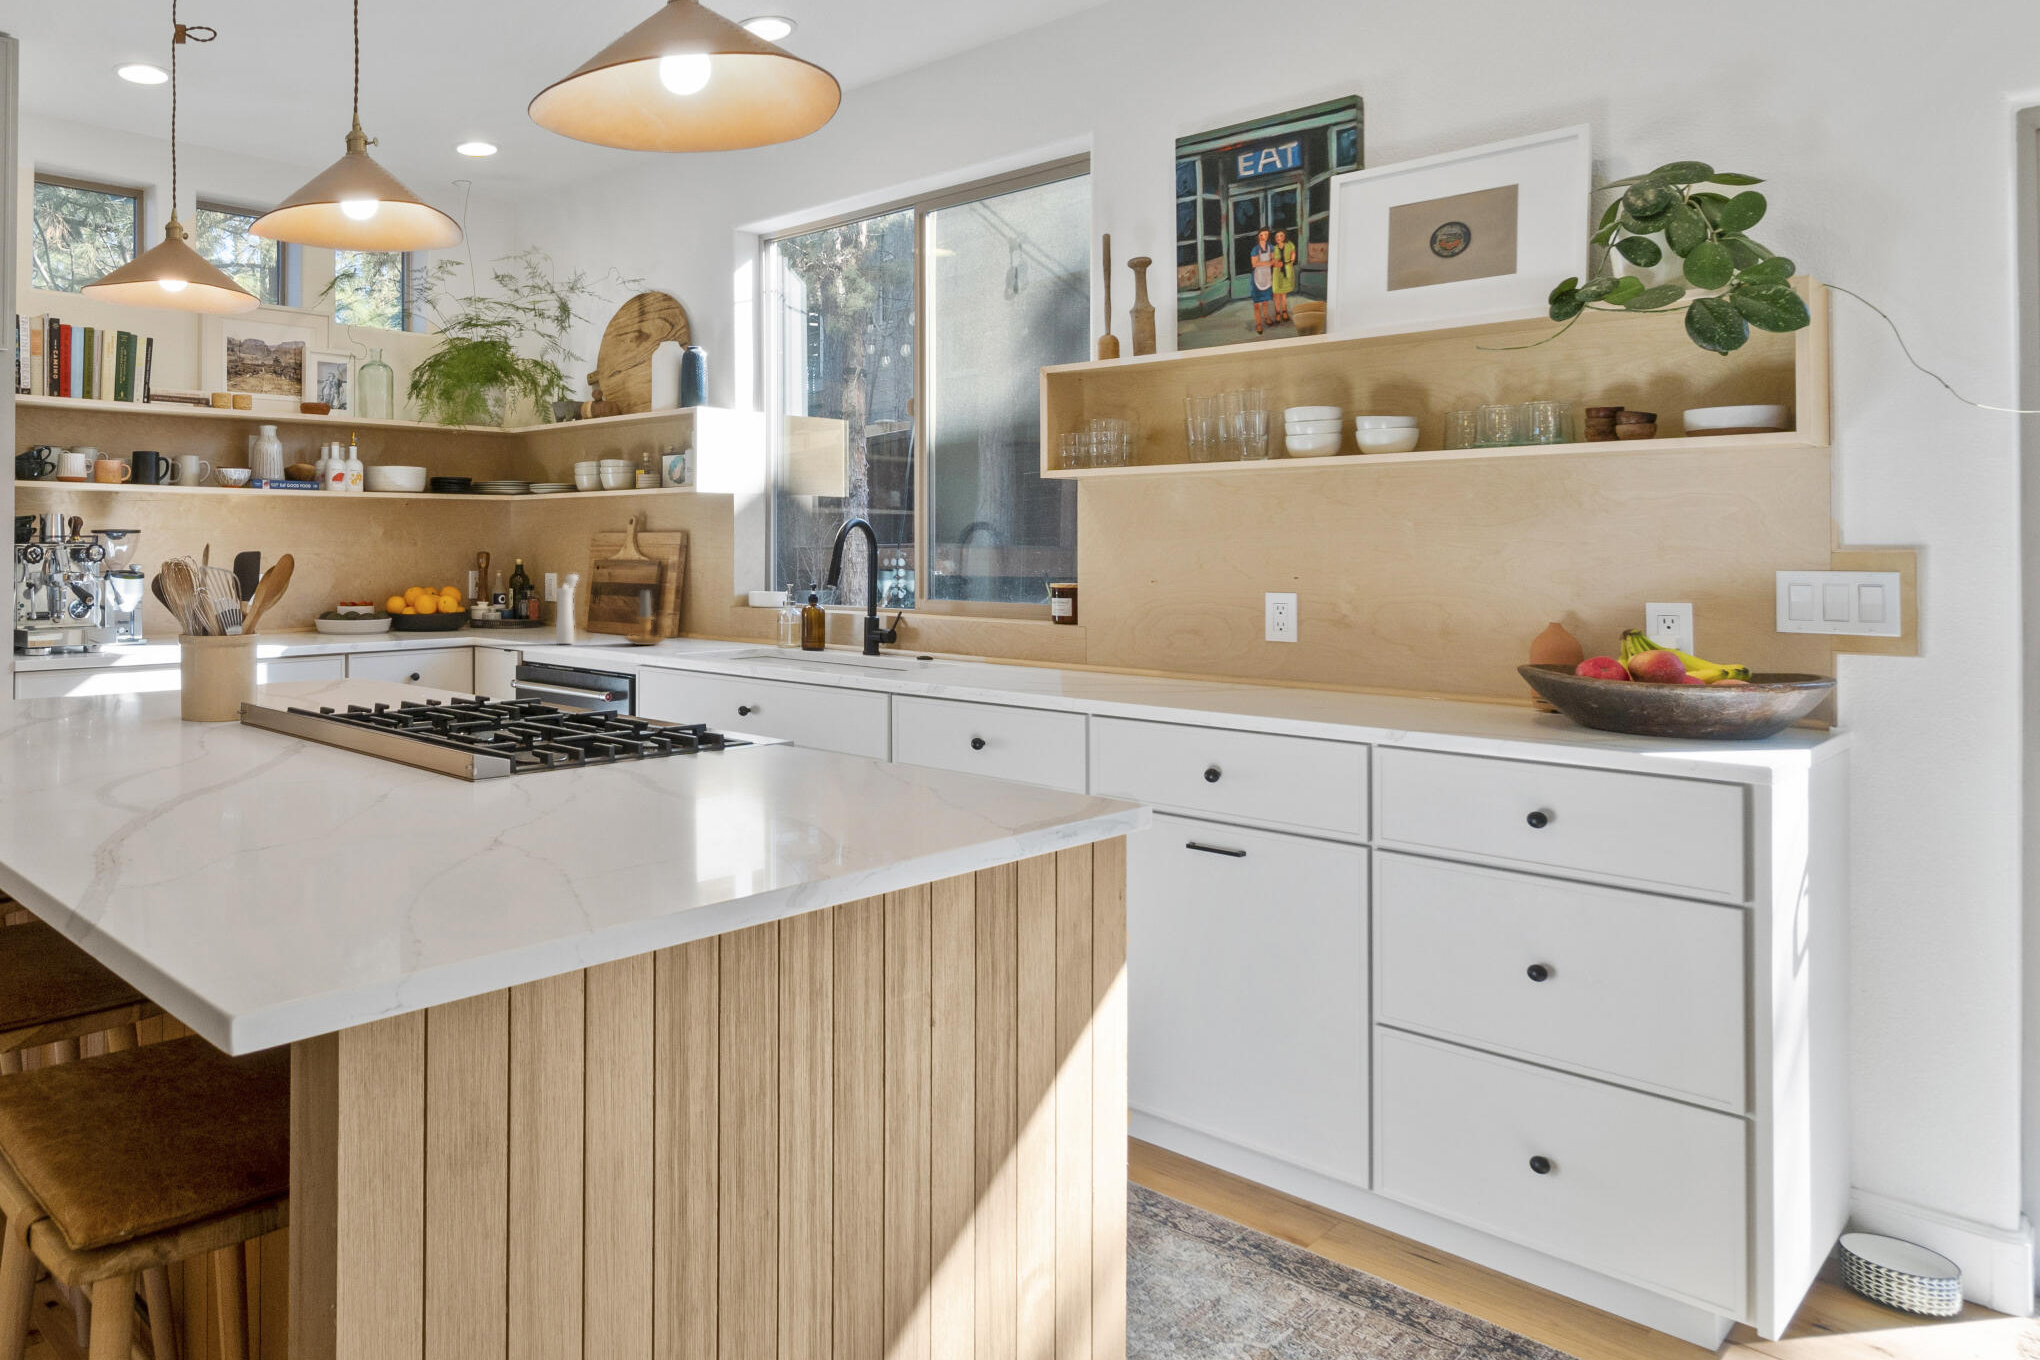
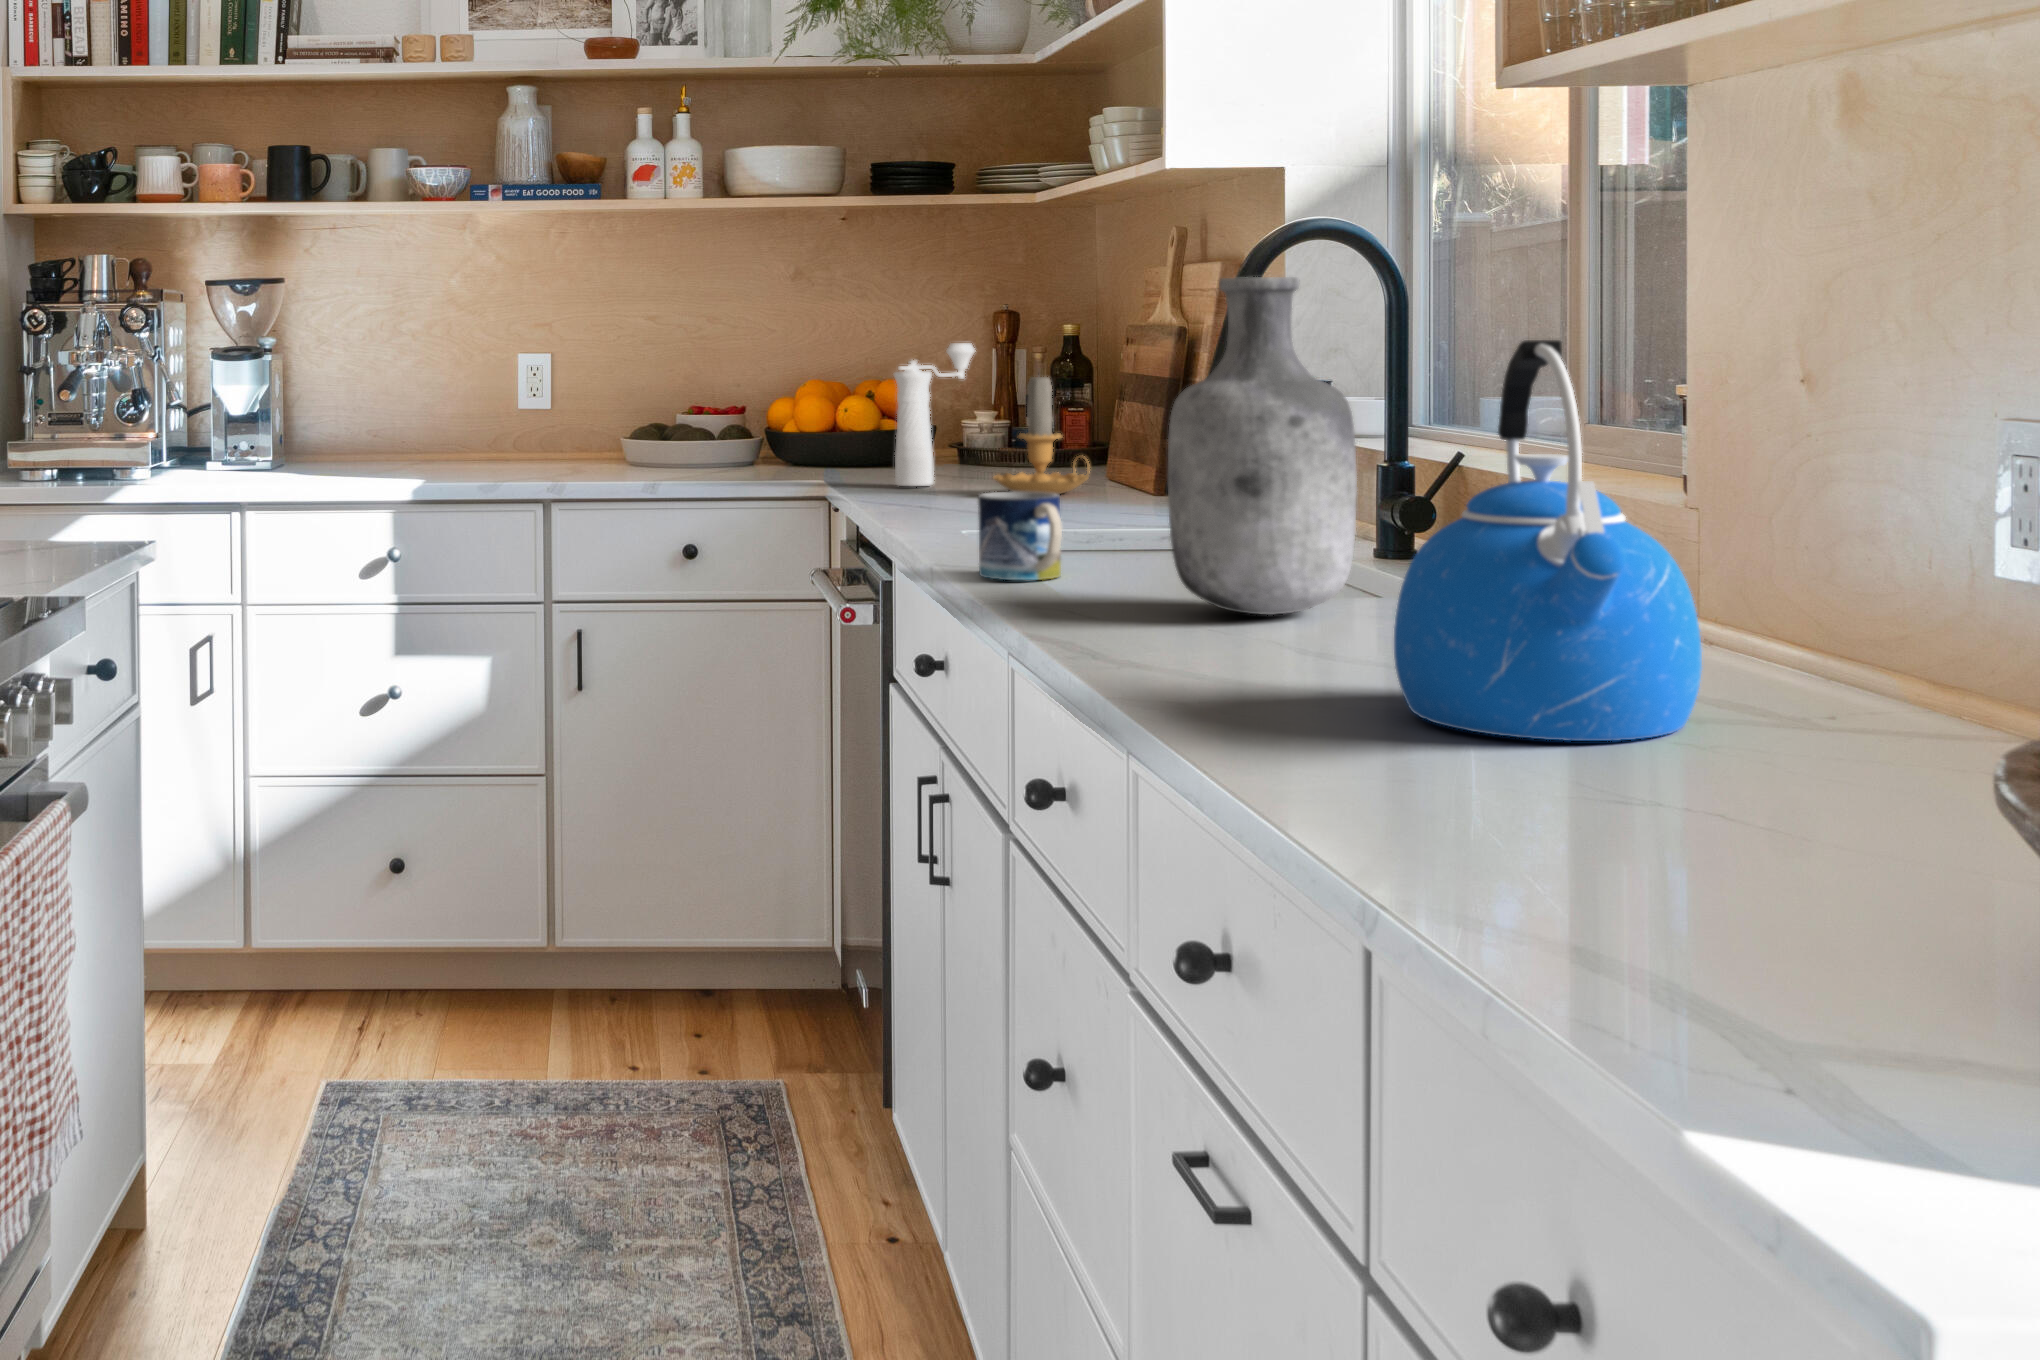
vase: none [926,553,994,676] -> present [1168,277,1357,615]
kettle: none [1118,577,1225,697] -> present [1394,340,1702,741]
mug: none [800,637,846,673] -> present [978,492,1062,580]

